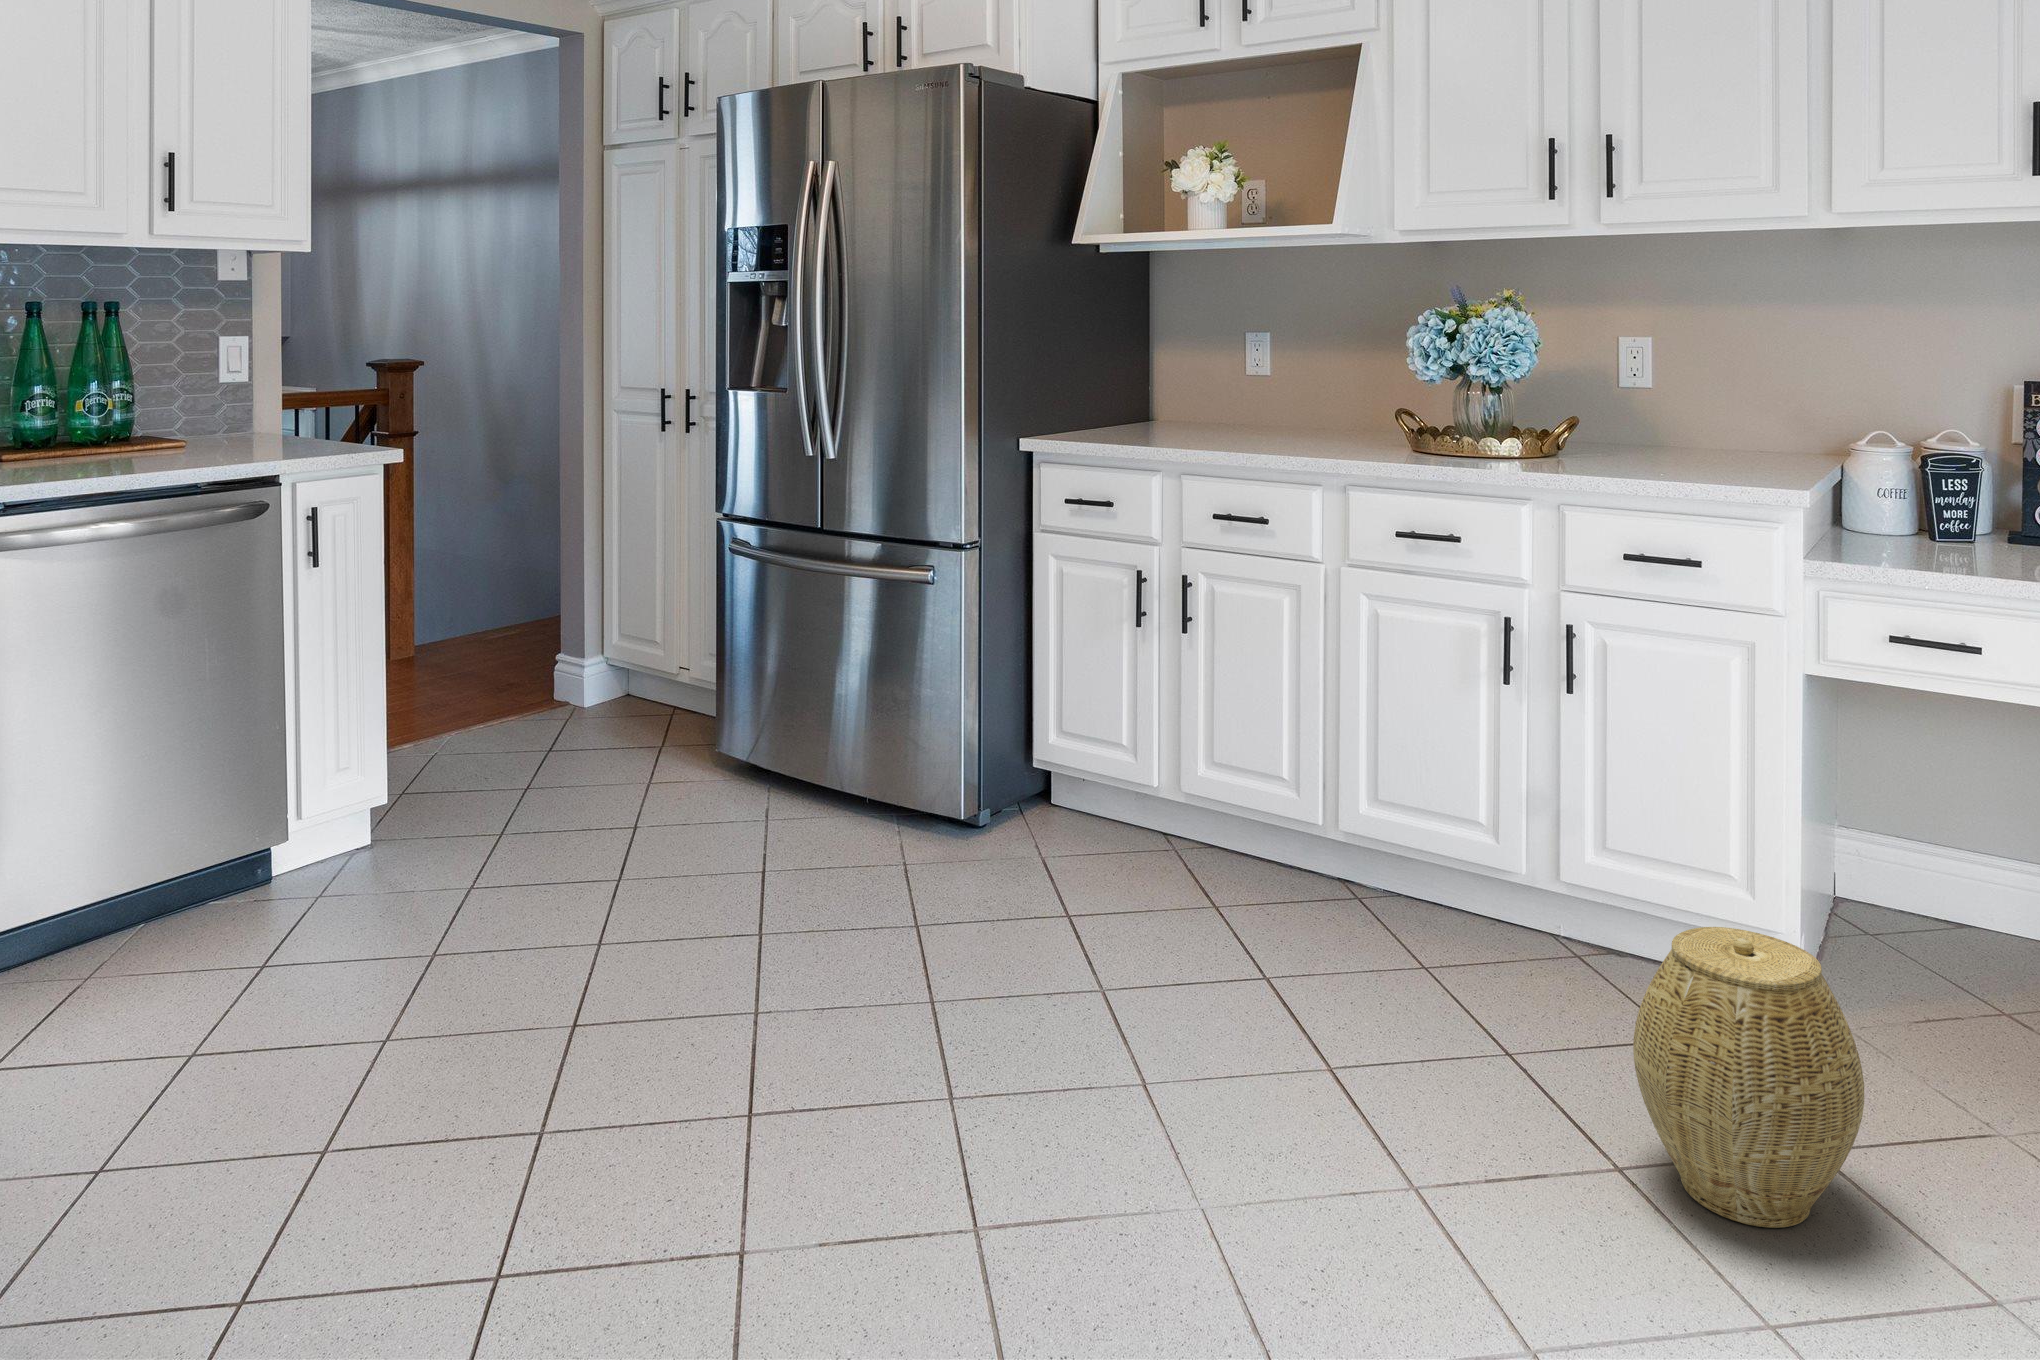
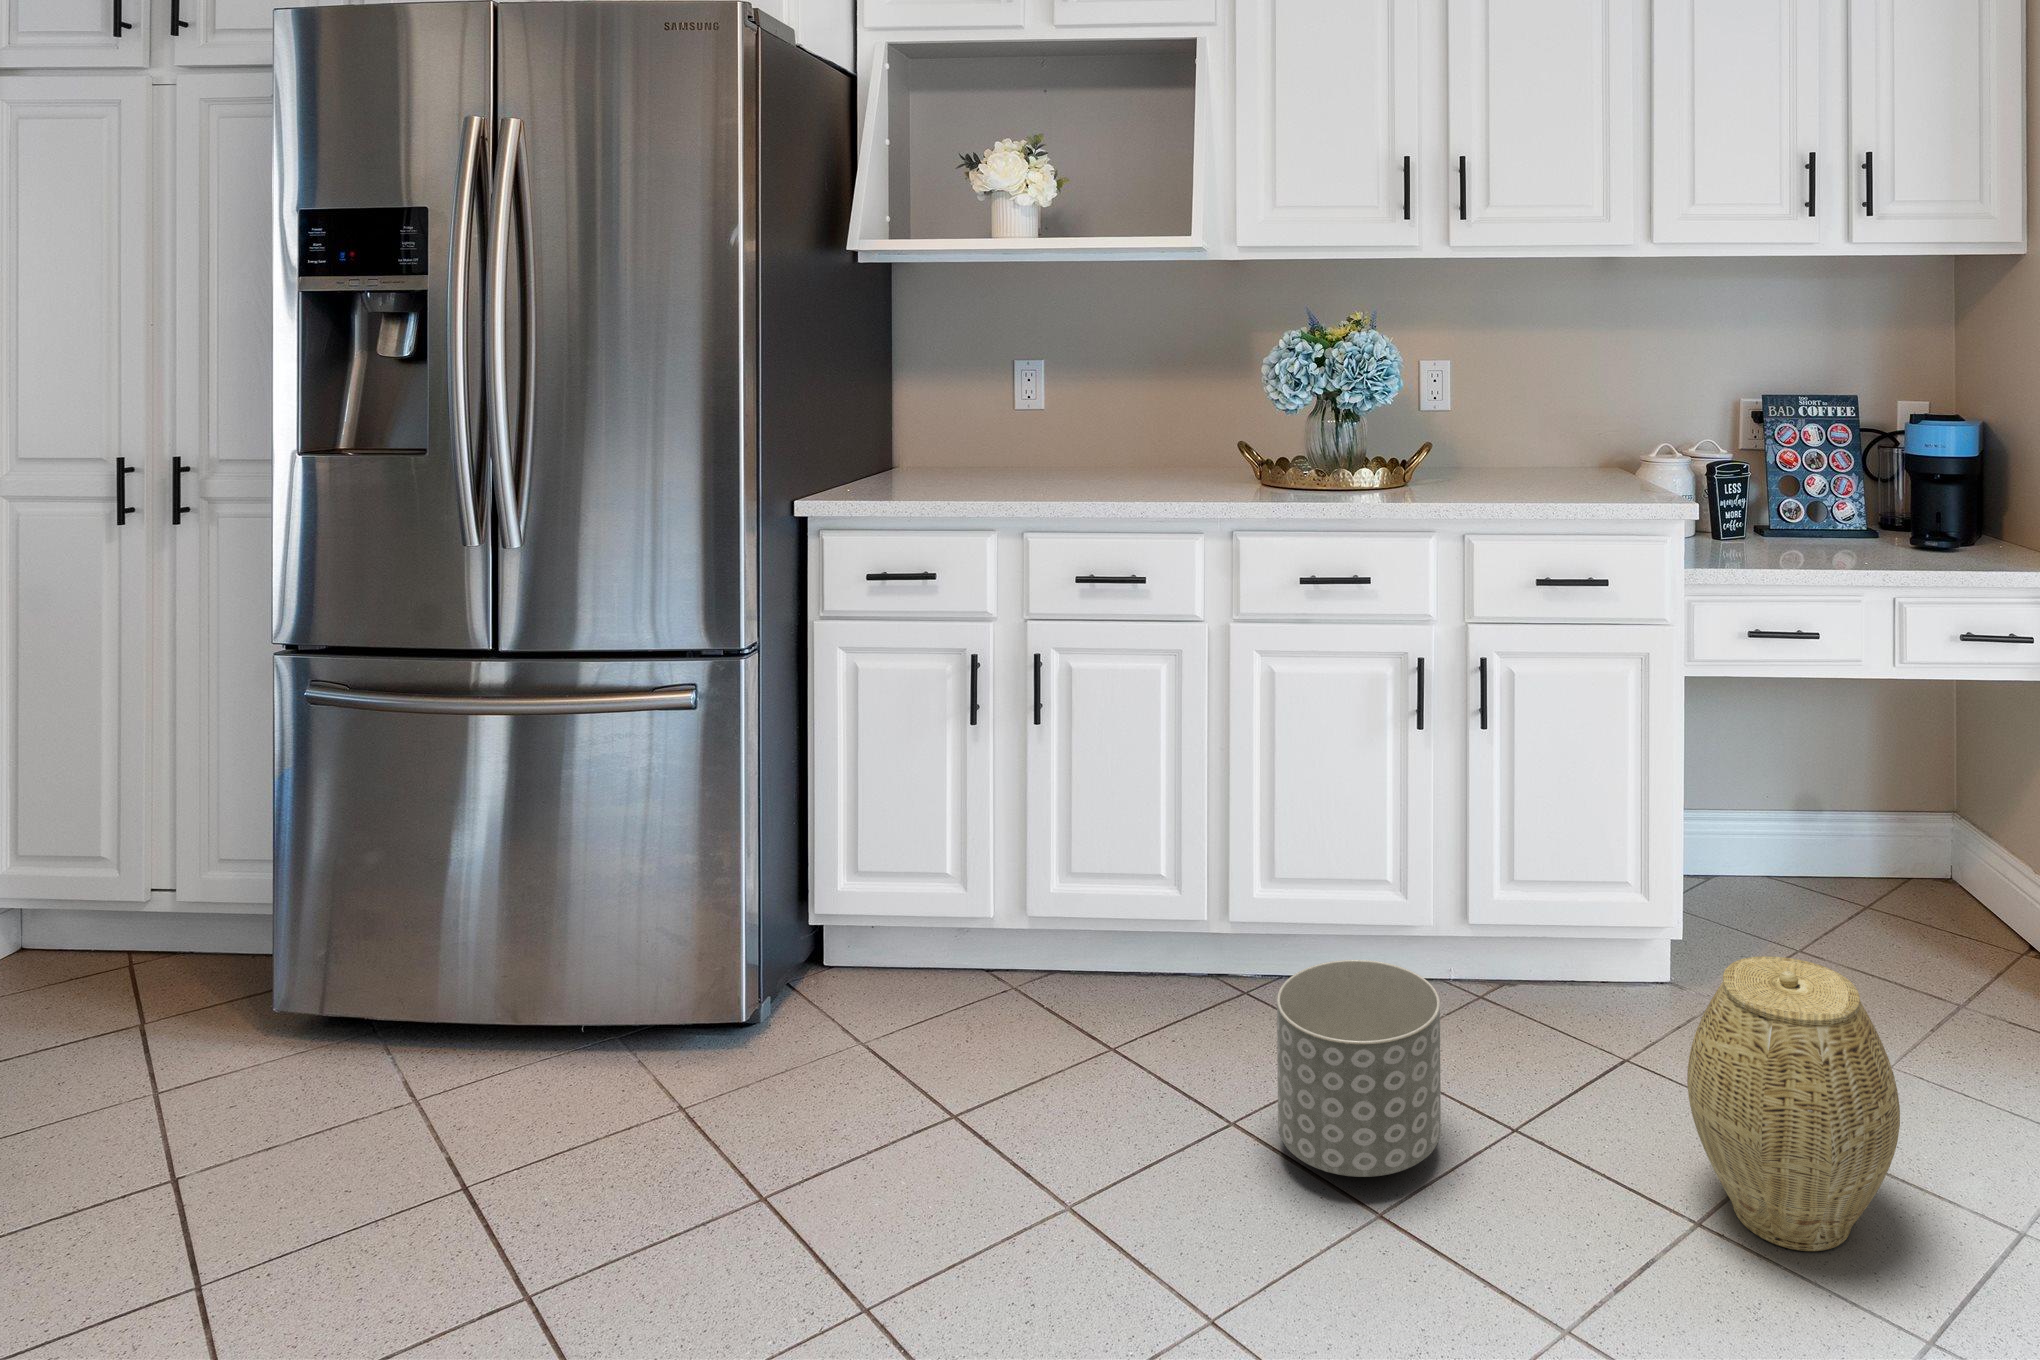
planter: none [1283,863,1435,1045] -> present [1277,960,1441,1177]

